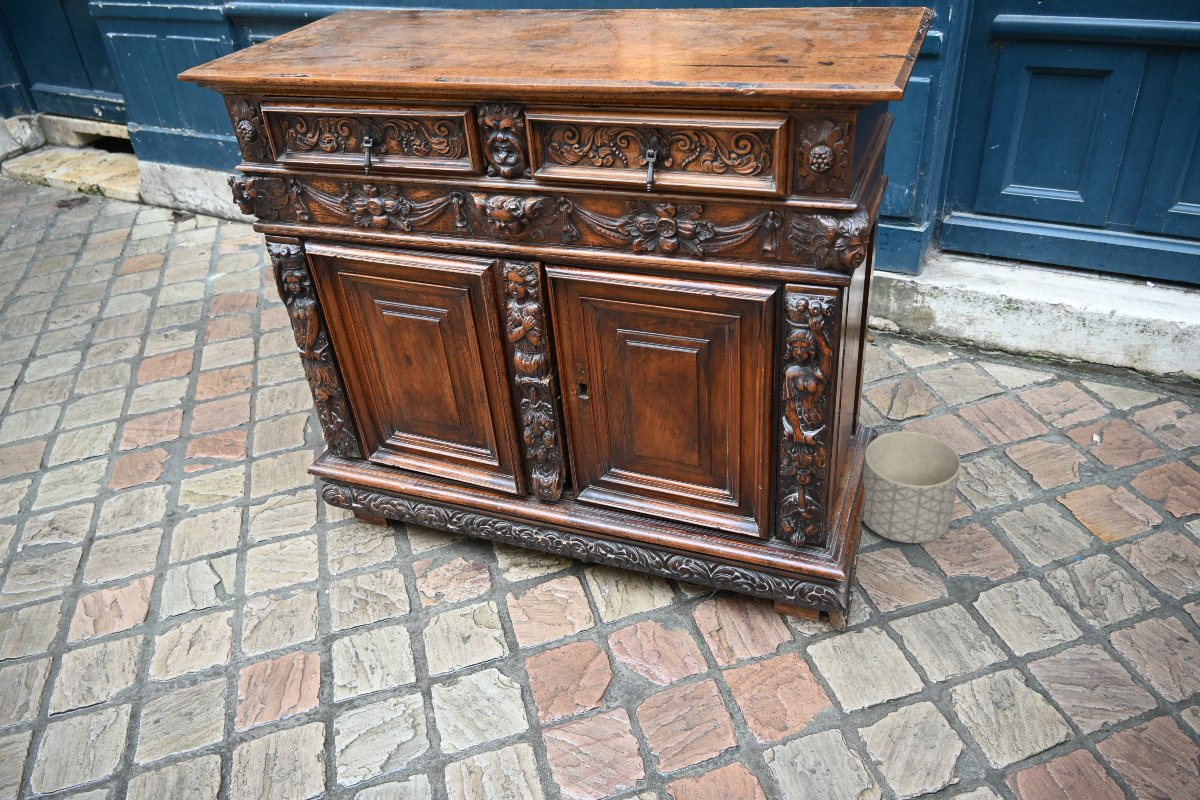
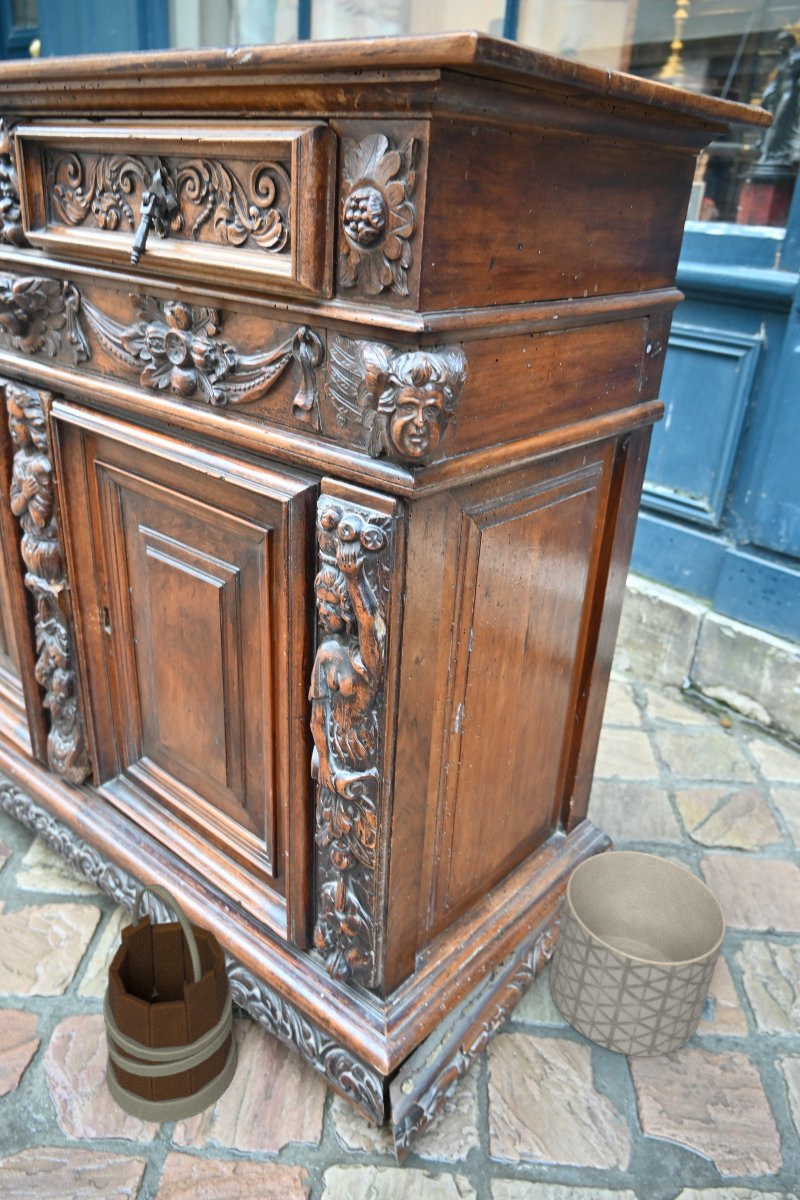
wooden bucket: none [651,530,728,663] -> present [103,884,237,1122]

